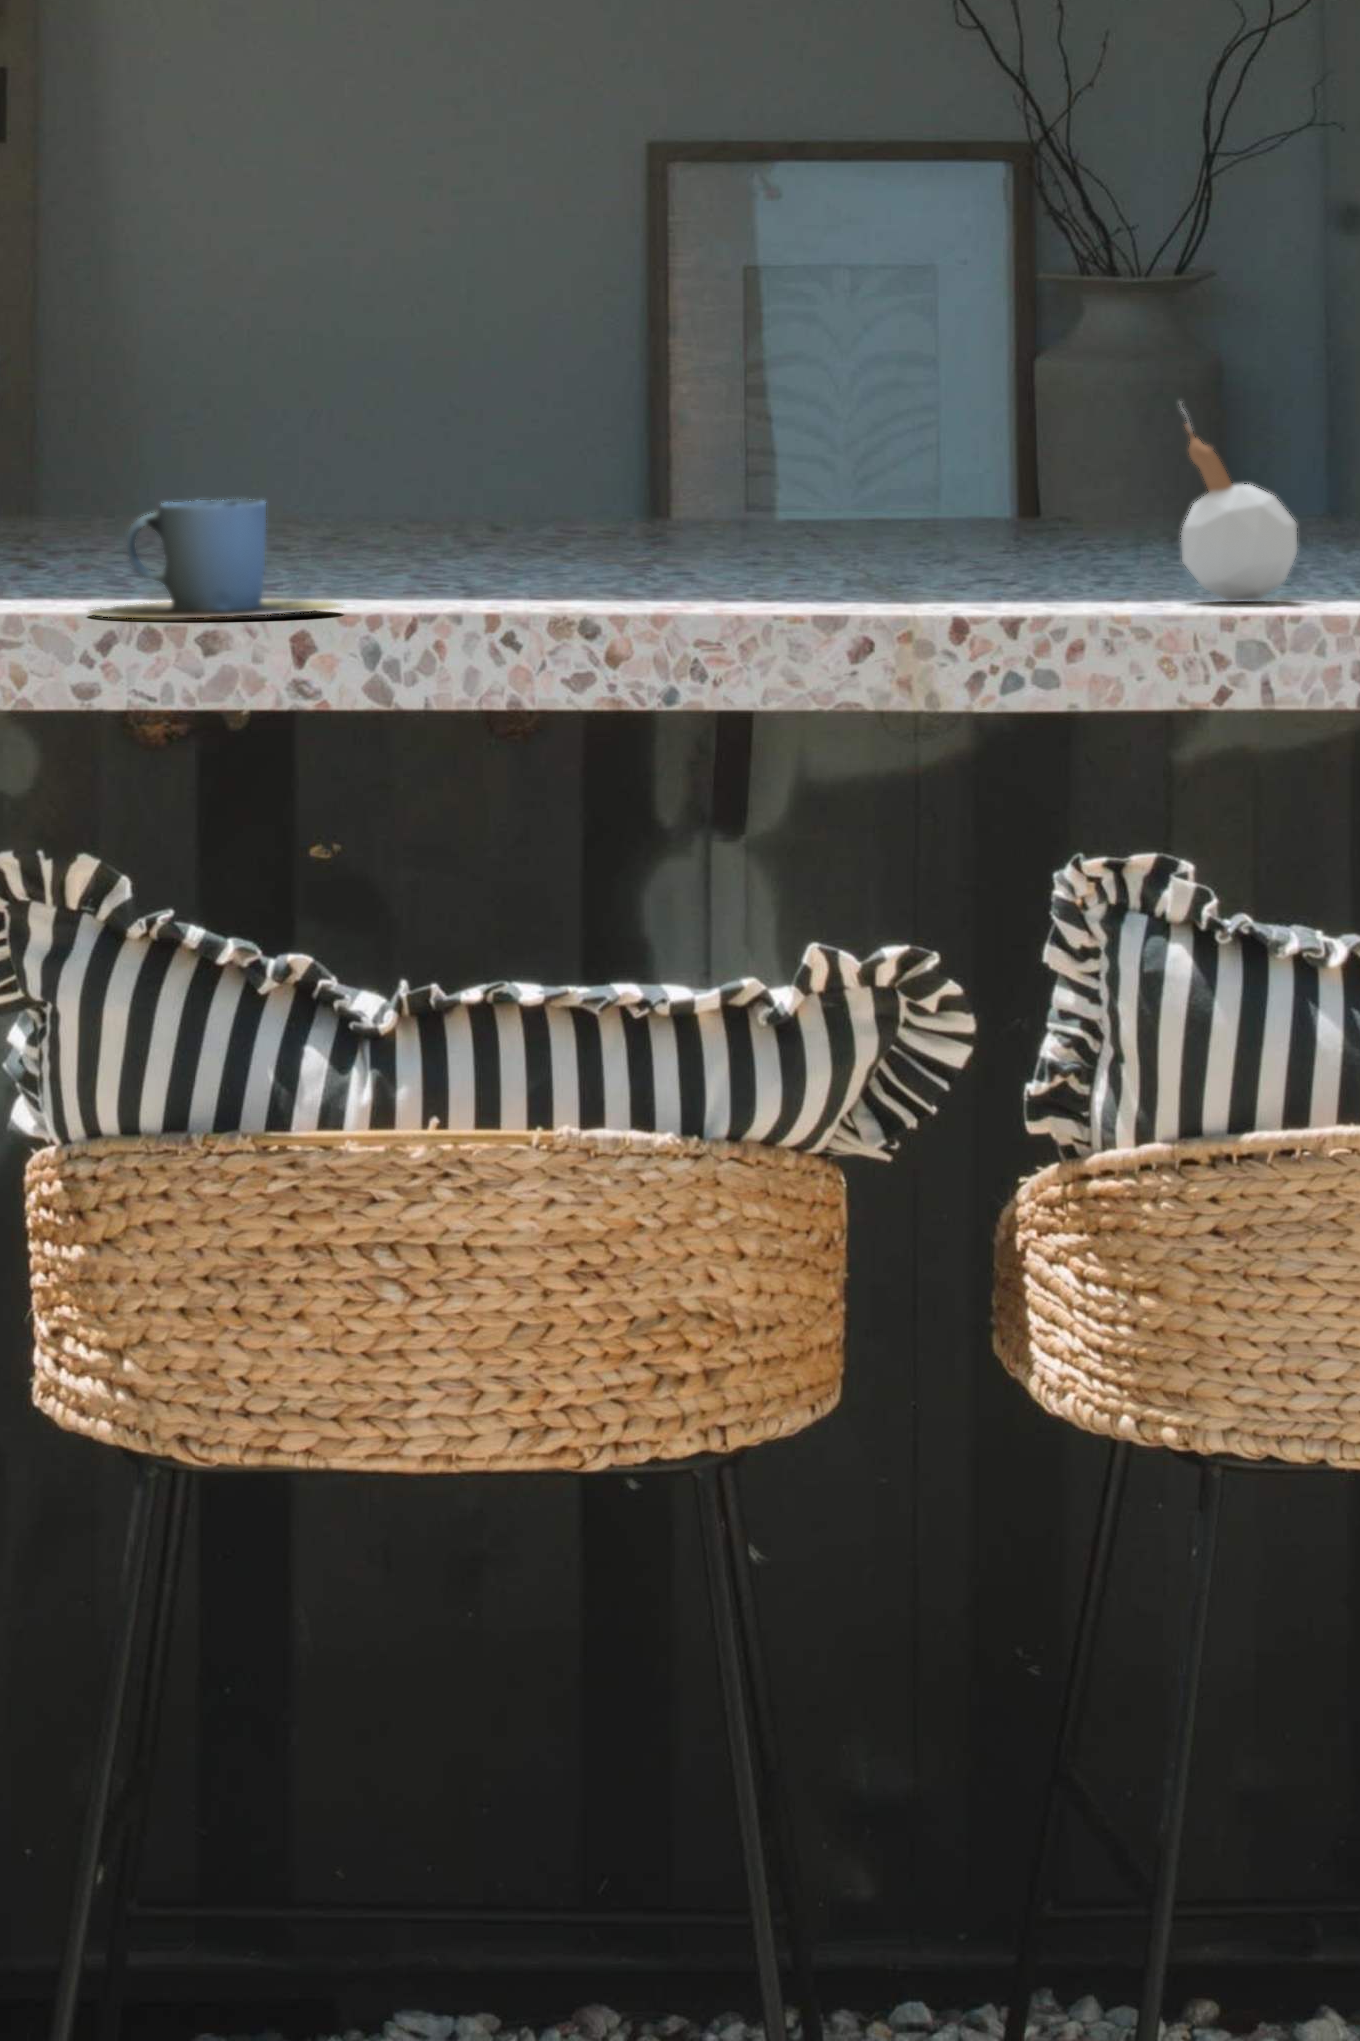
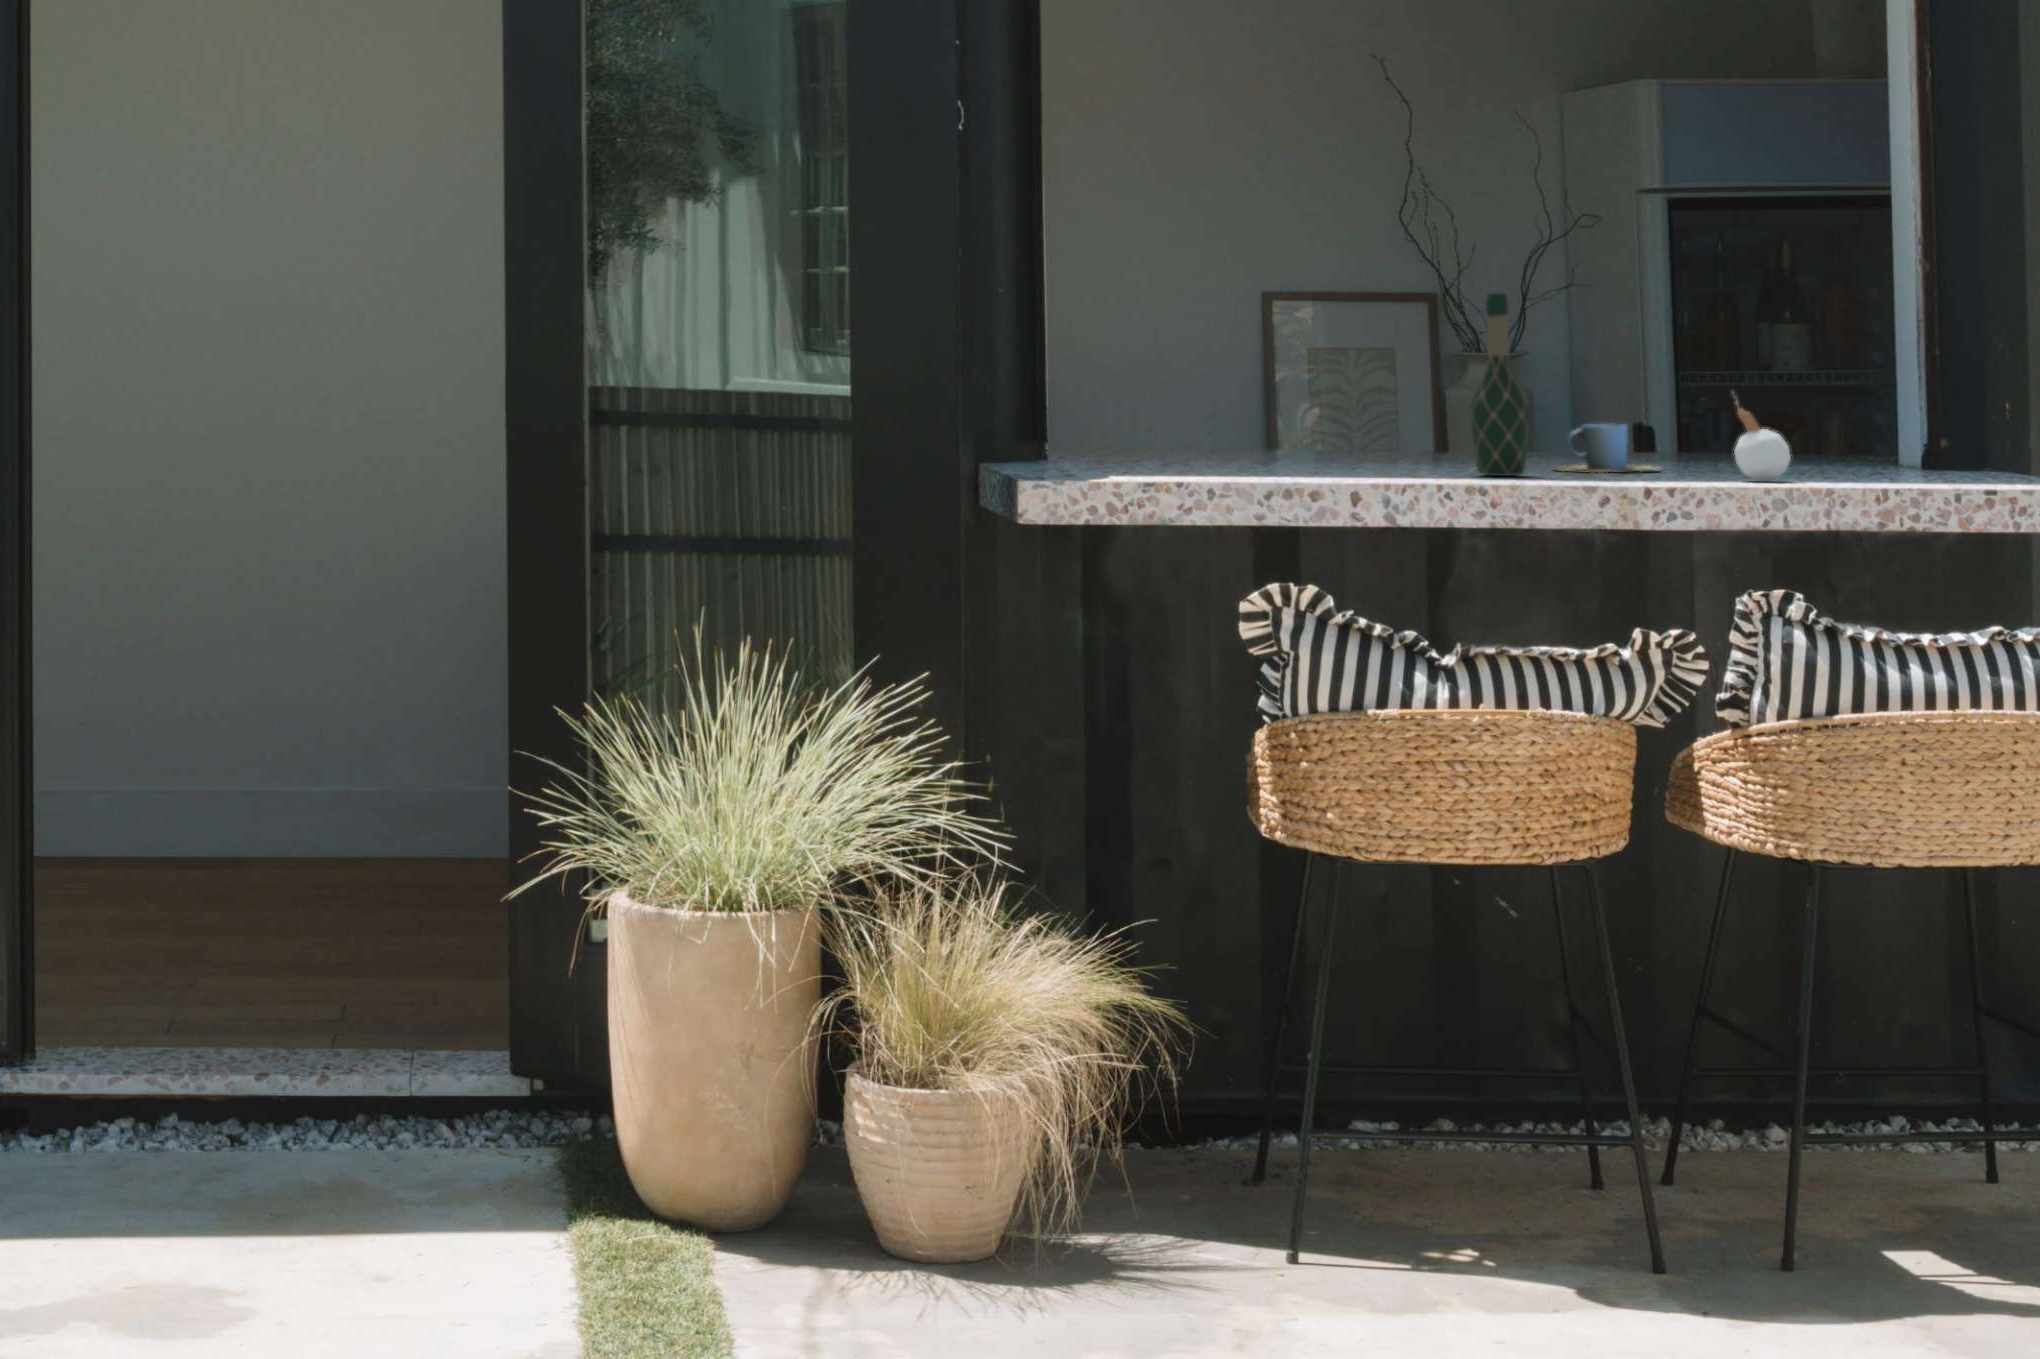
wine bottle: none [654,184,784,592] -> present [1469,293,1530,476]
cup: present [90,499,343,618] -> present [1555,424,1656,472]

